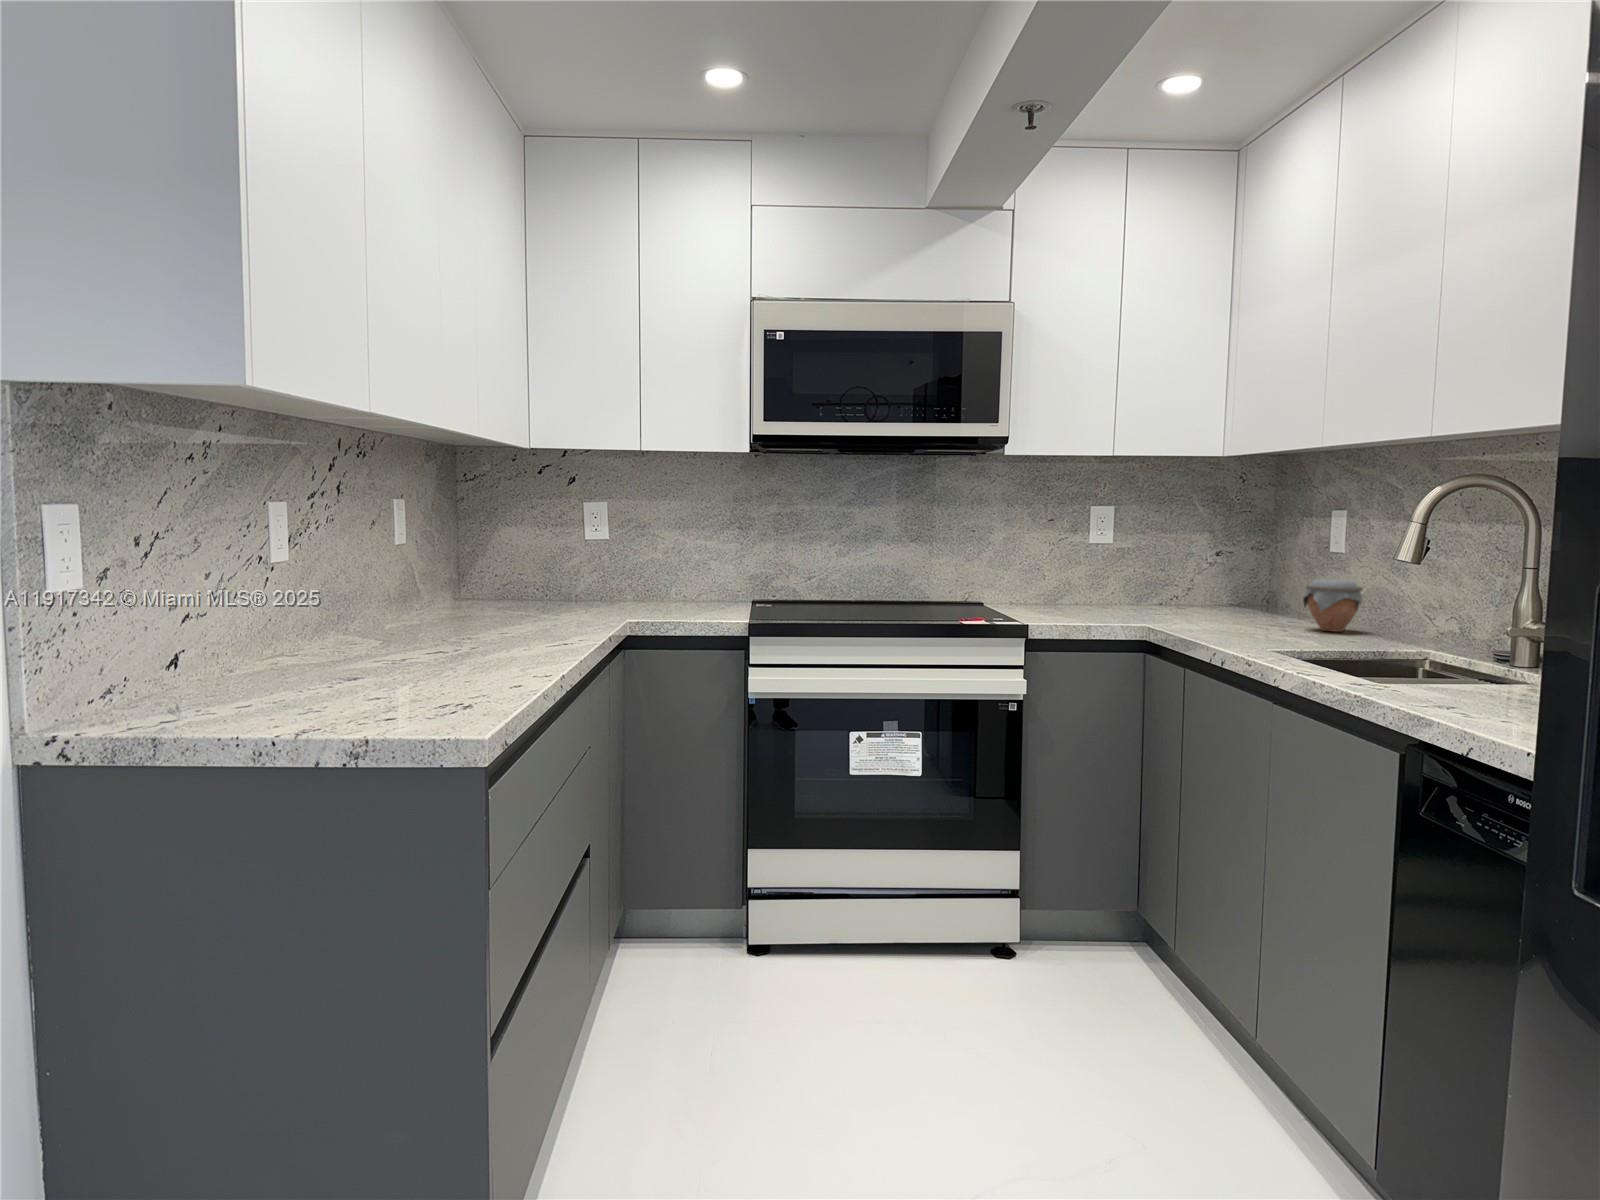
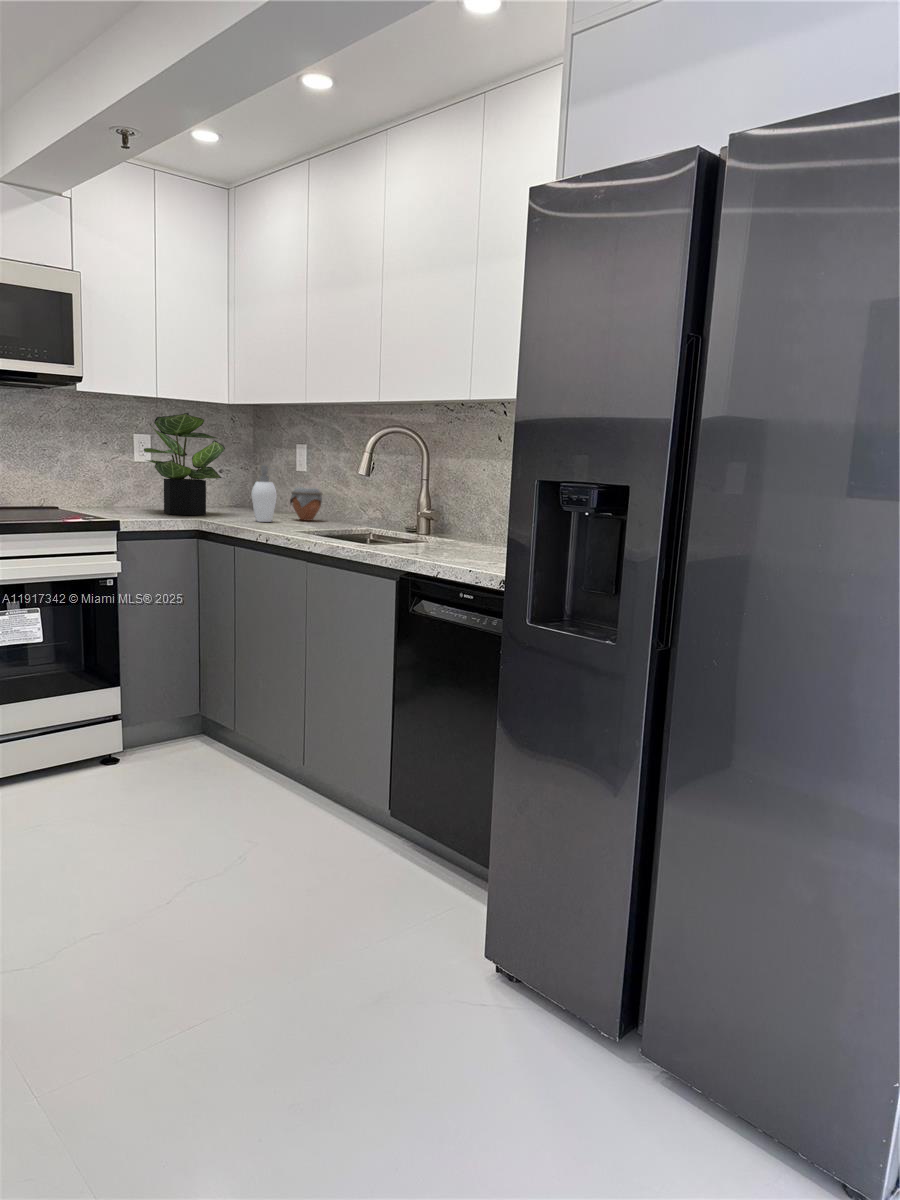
potted plant: none [1086,474,1207,618] -> present [144,413,225,515]
soap dispenser: none [1233,546,1280,632] -> present [252,465,277,522]

